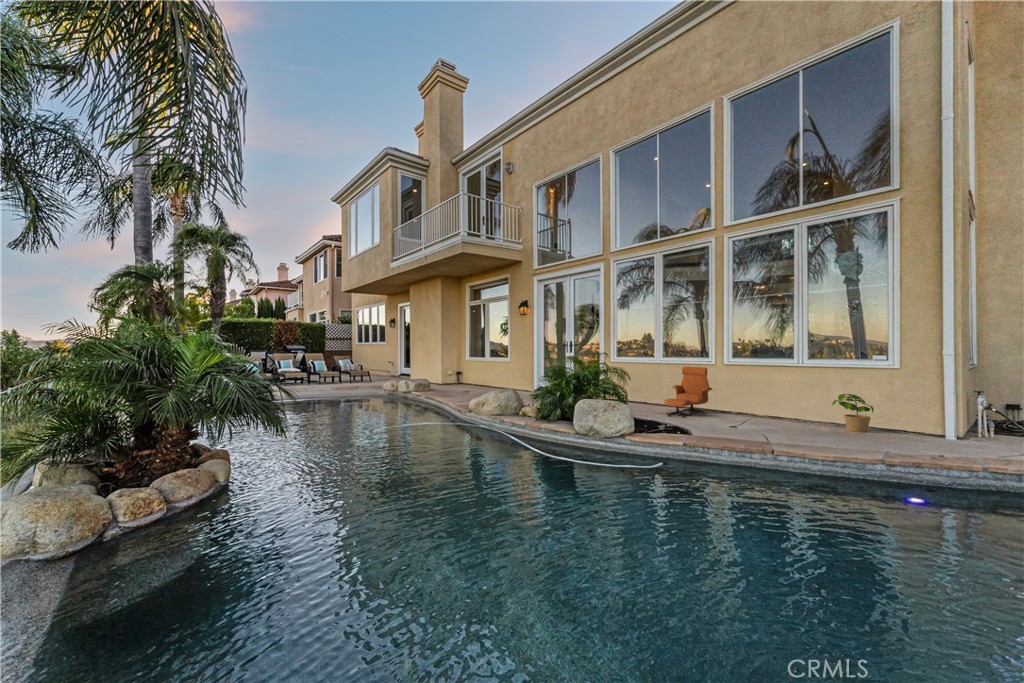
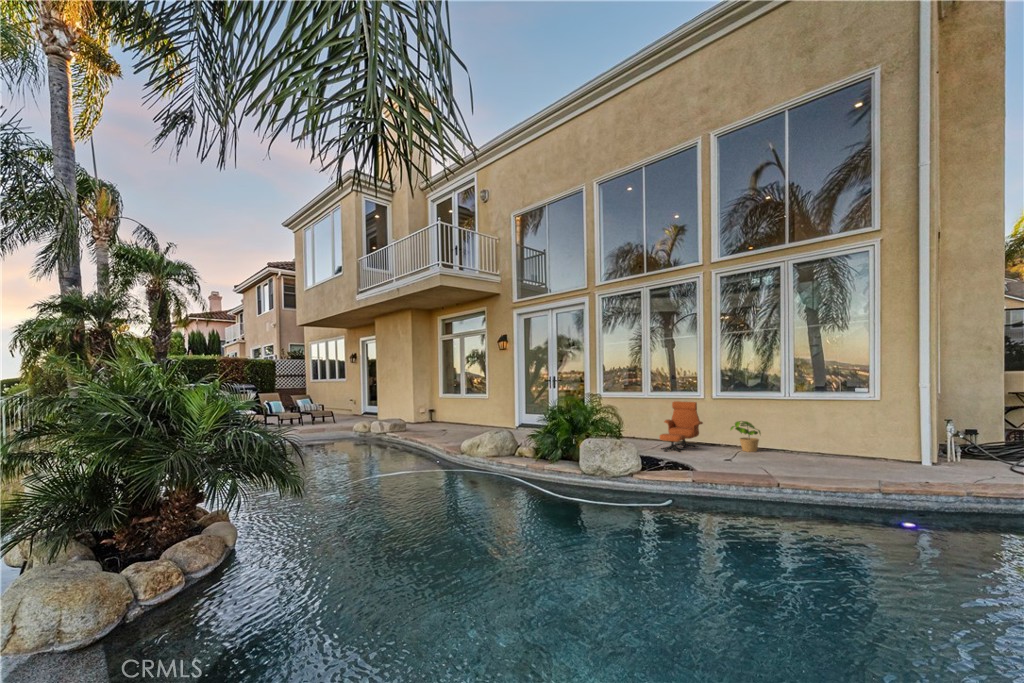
potted plant: present [832,394,874,432] -> present [731,421,761,452]

